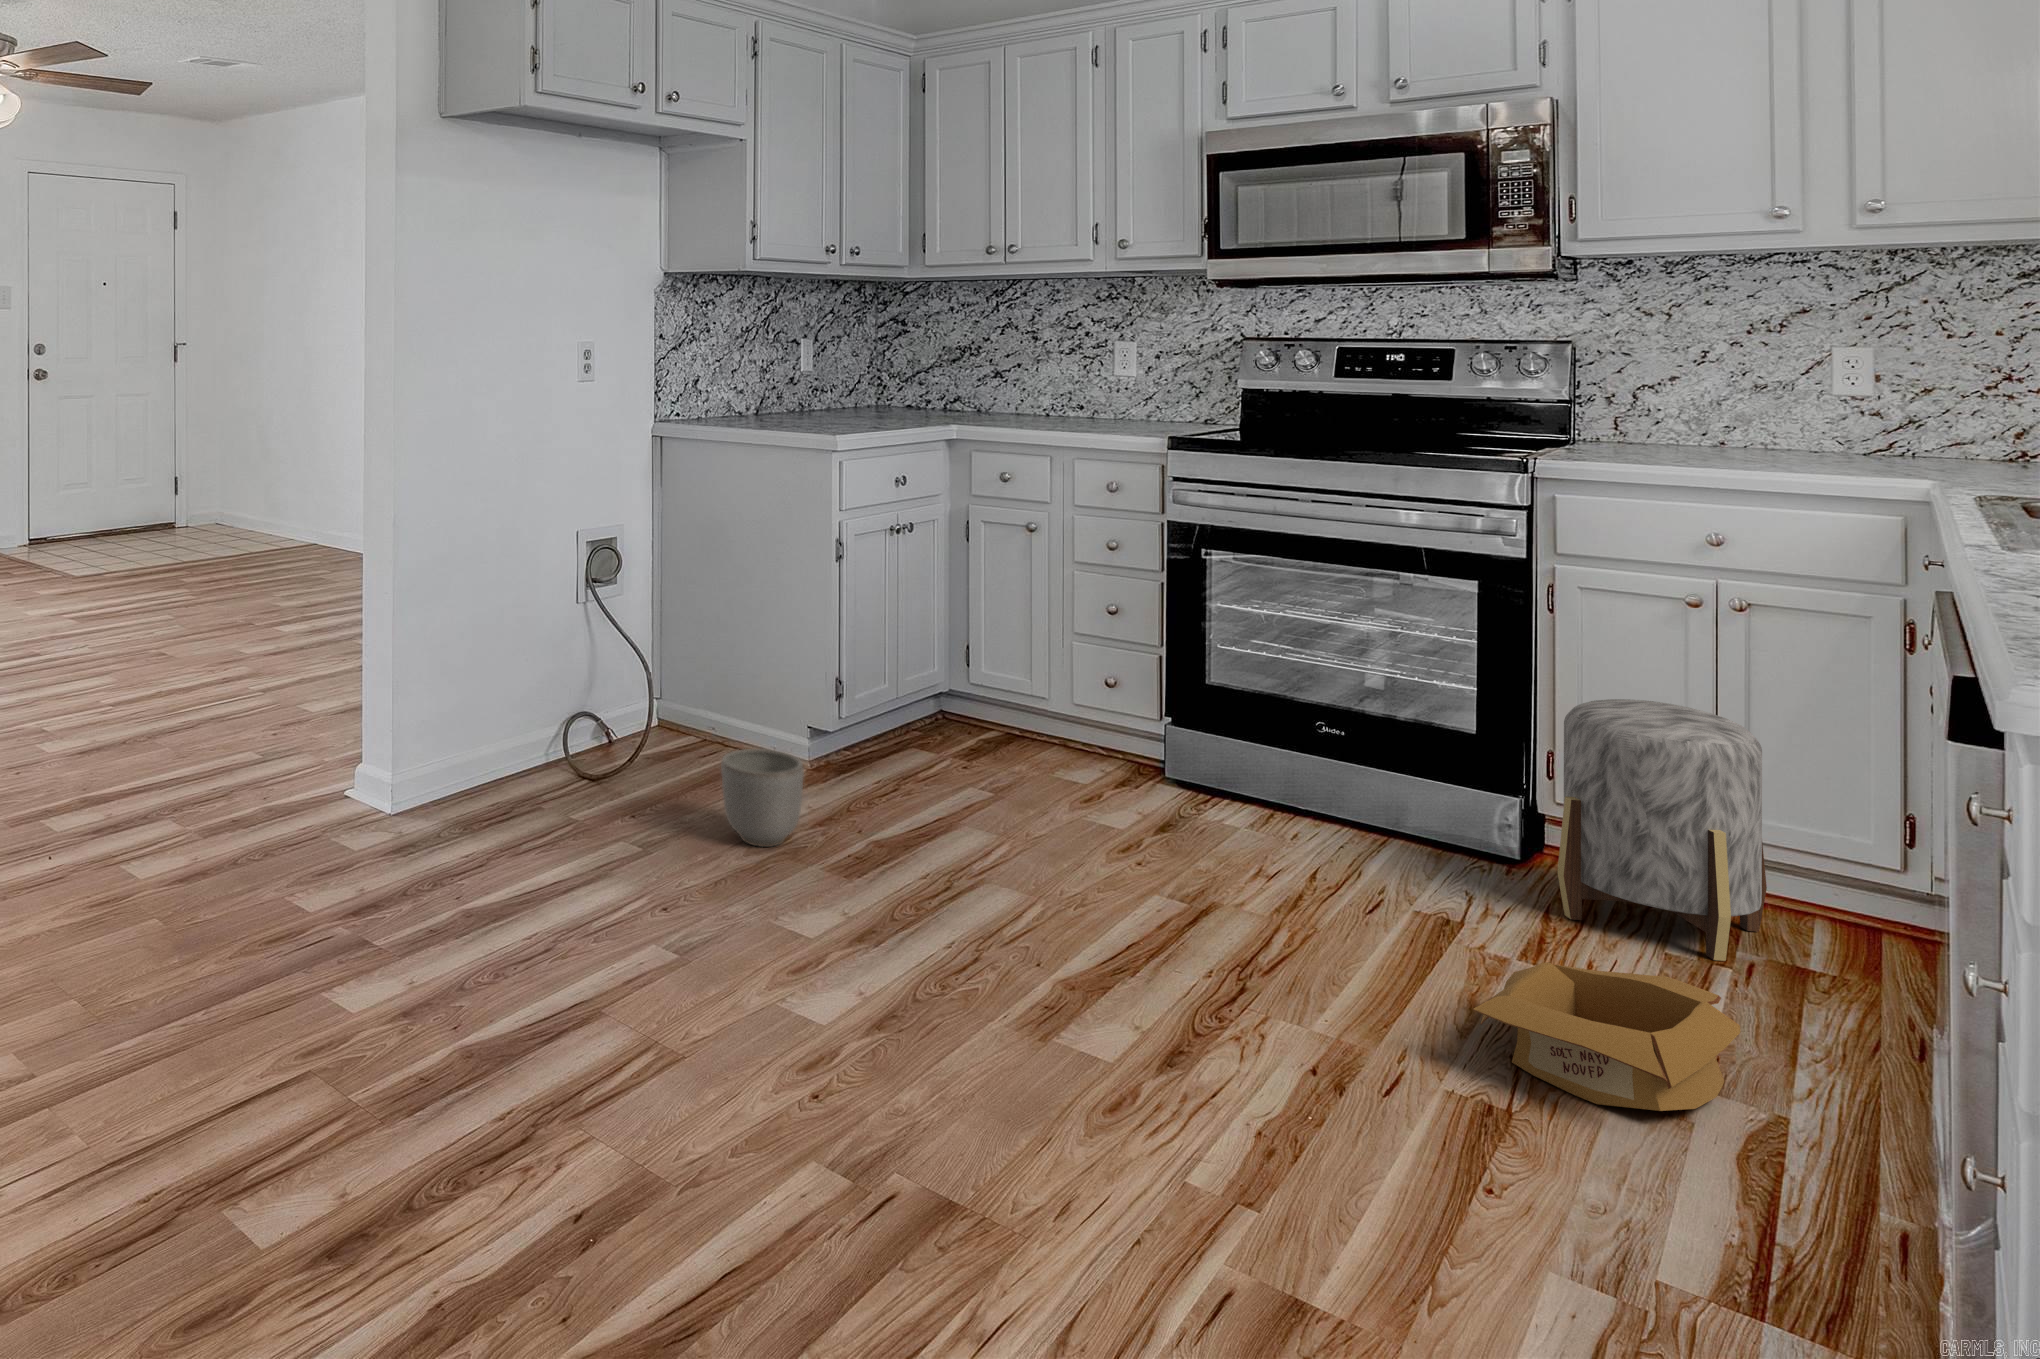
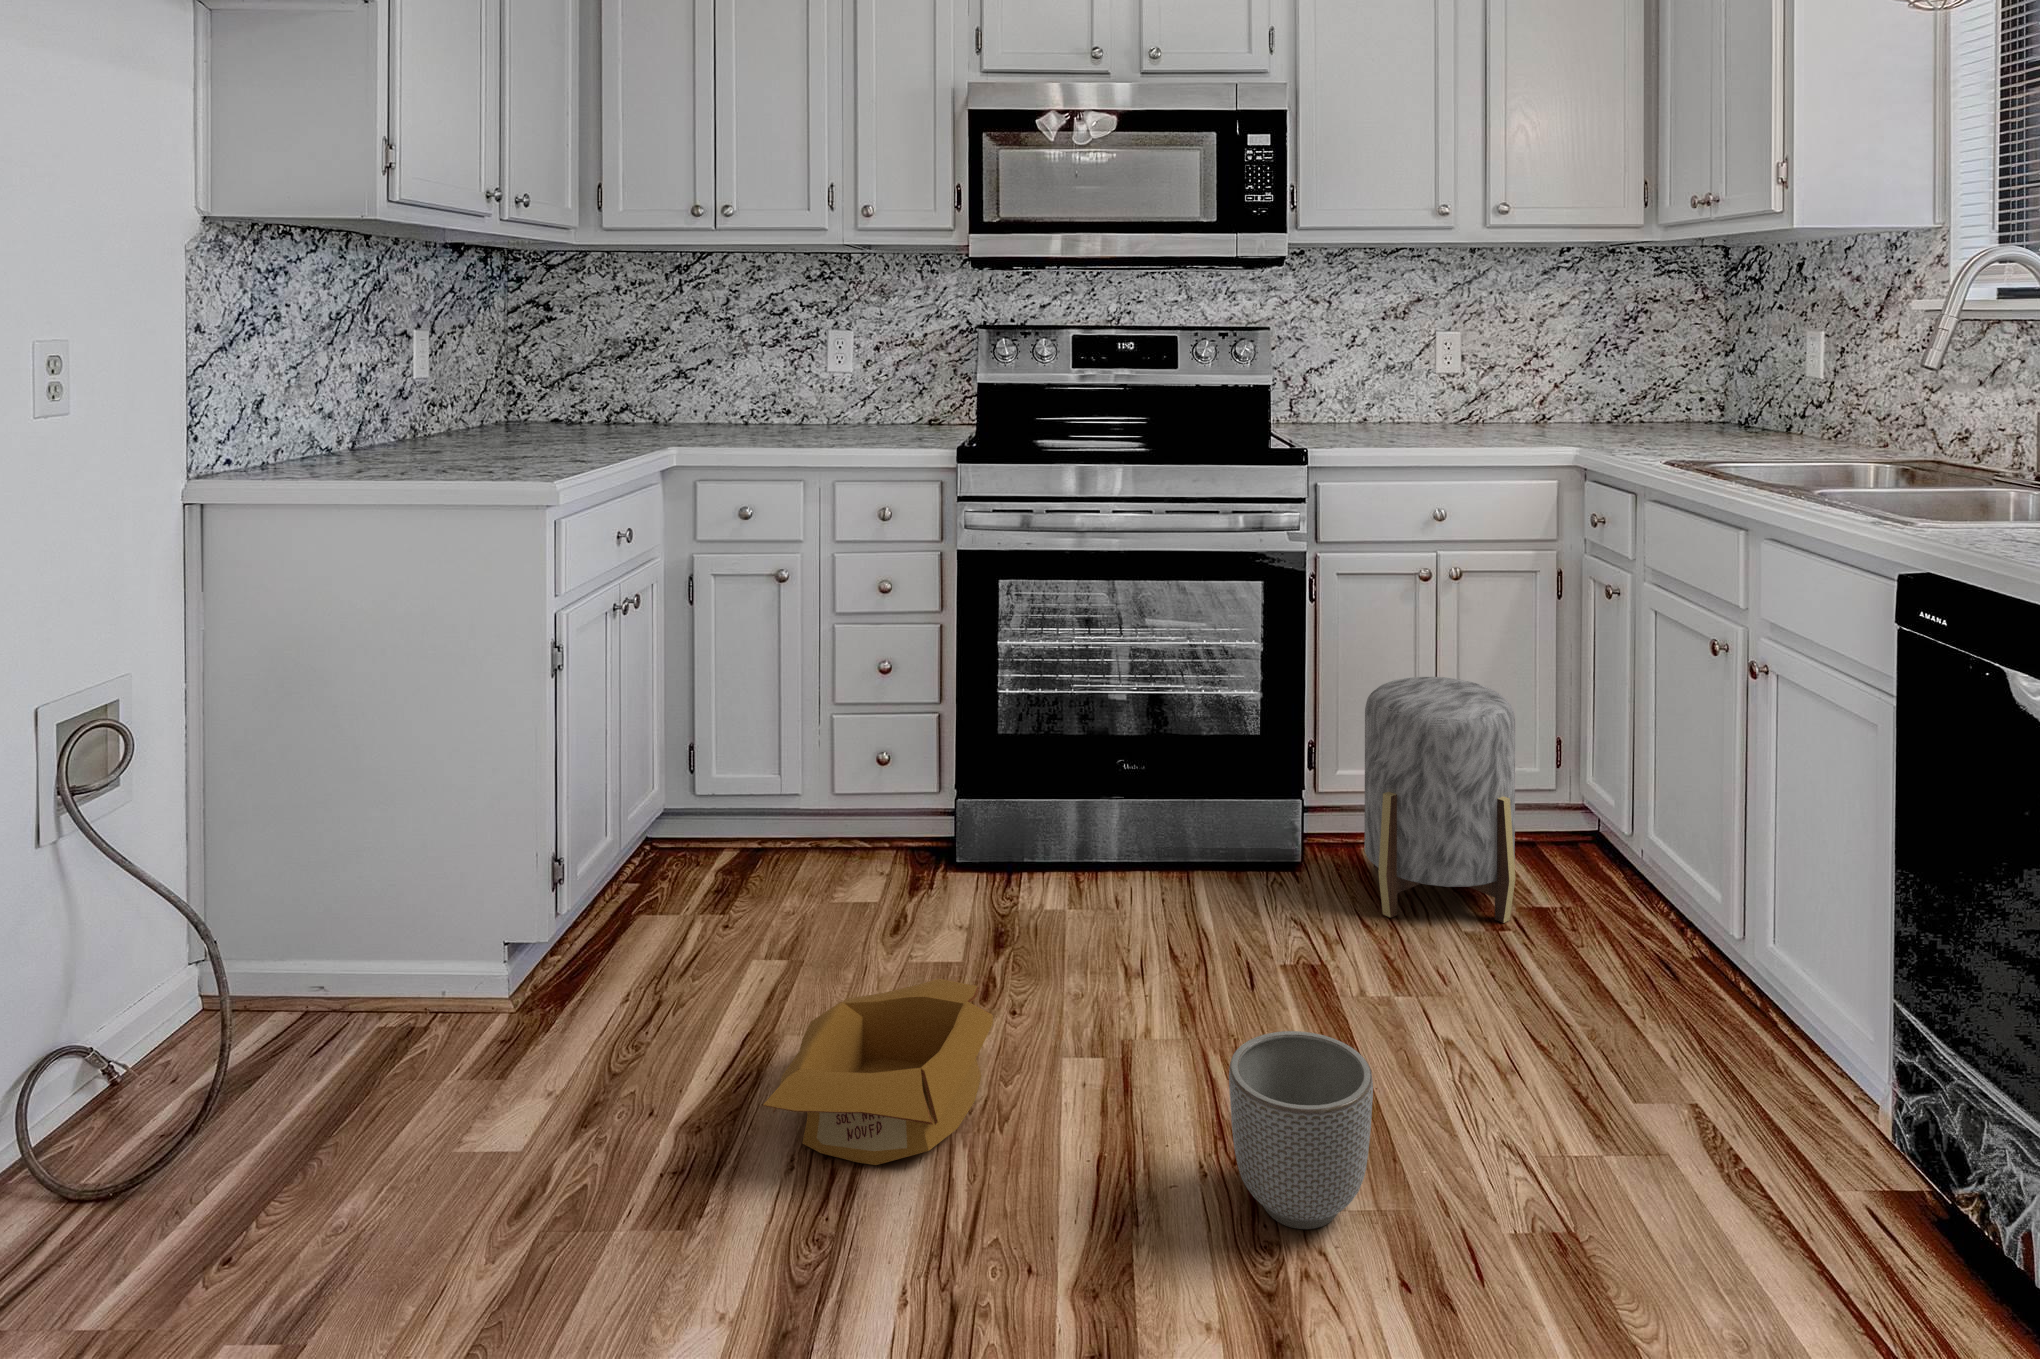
planter: present [721,749,804,847] -> present [1229,1031,1373,1229]
cardboard box: present [1473,962,1740,1111] -> present [763,979,993,1165]

